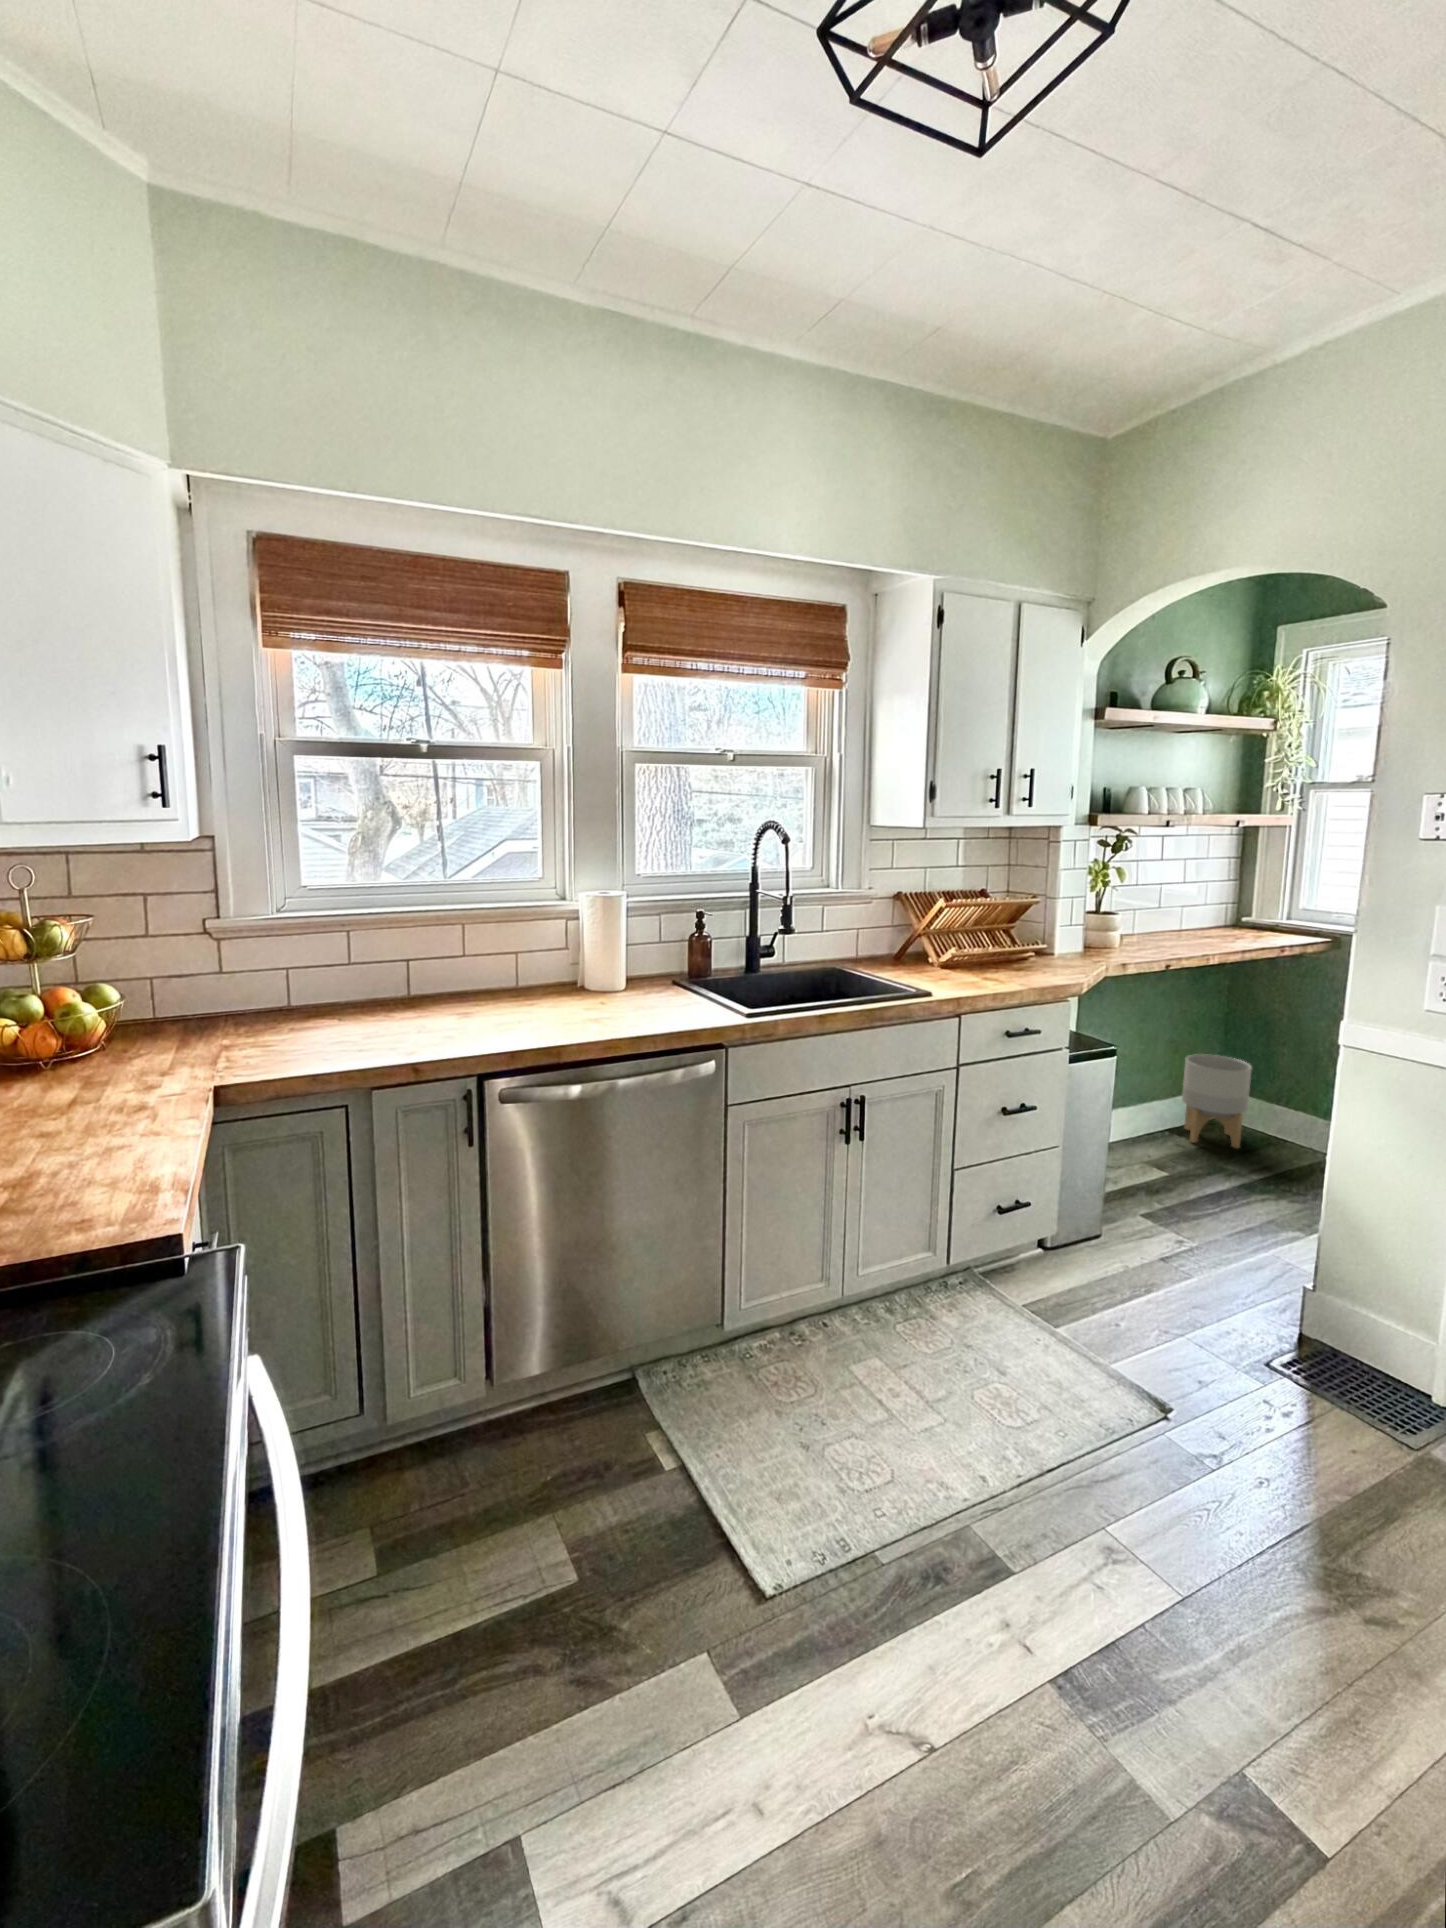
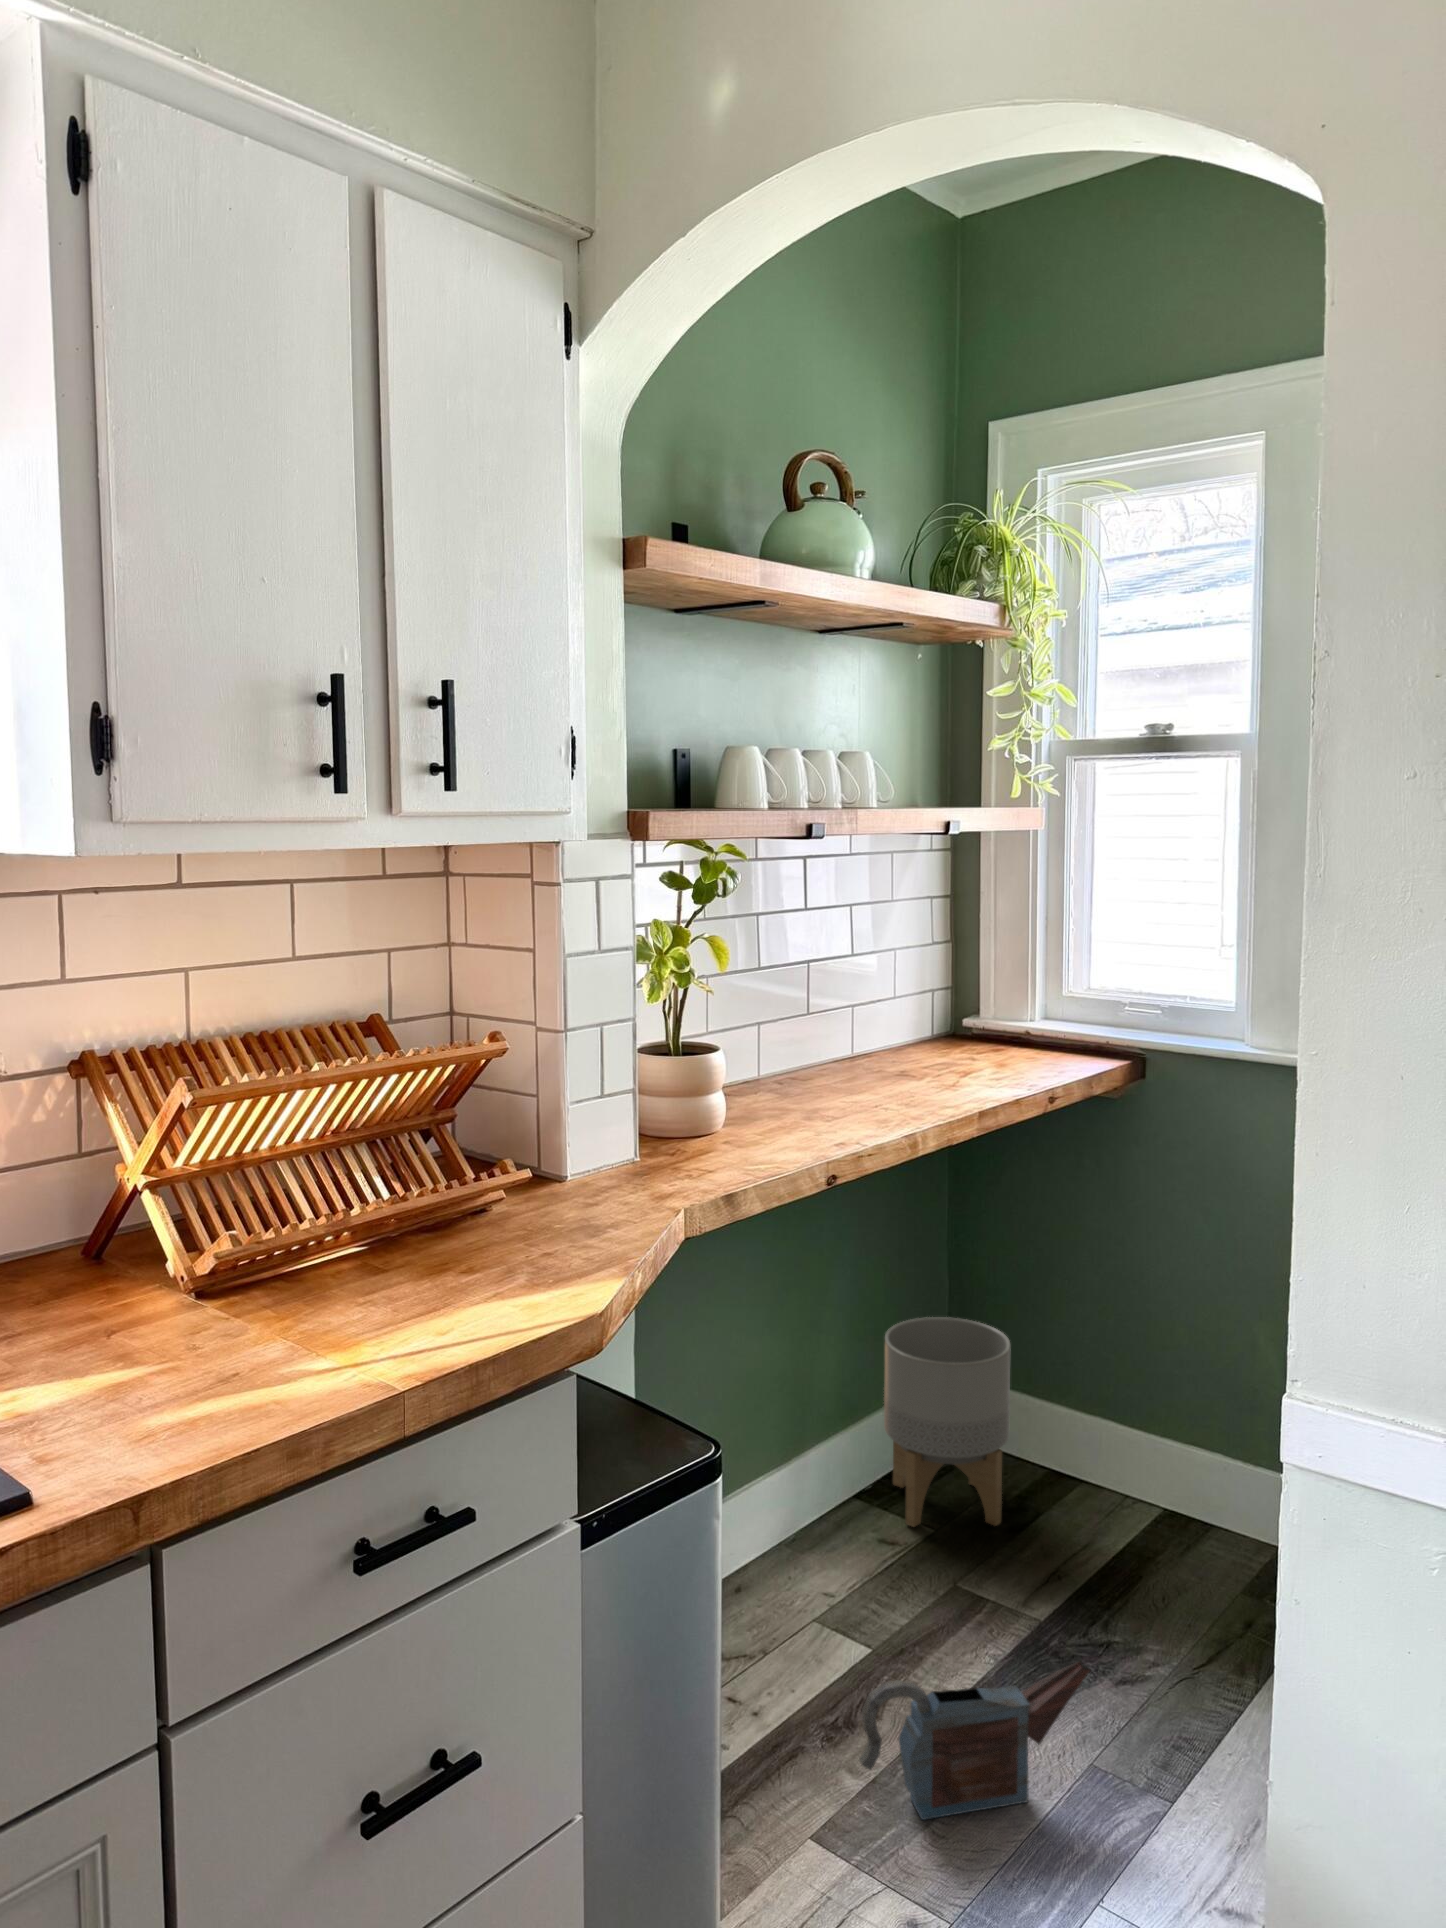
watering can: none [1161,1163,1272,1223] -> present [859,1662,1090,1820]

